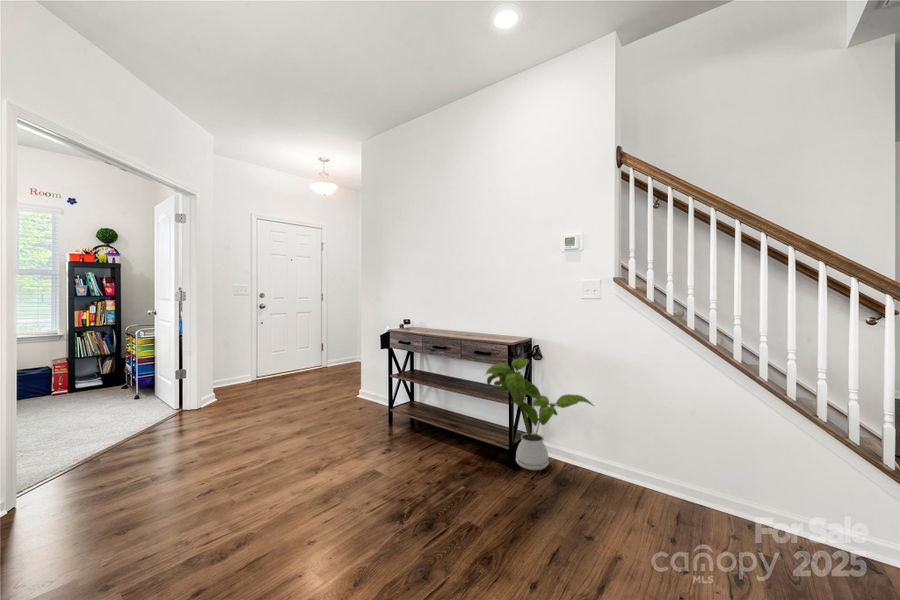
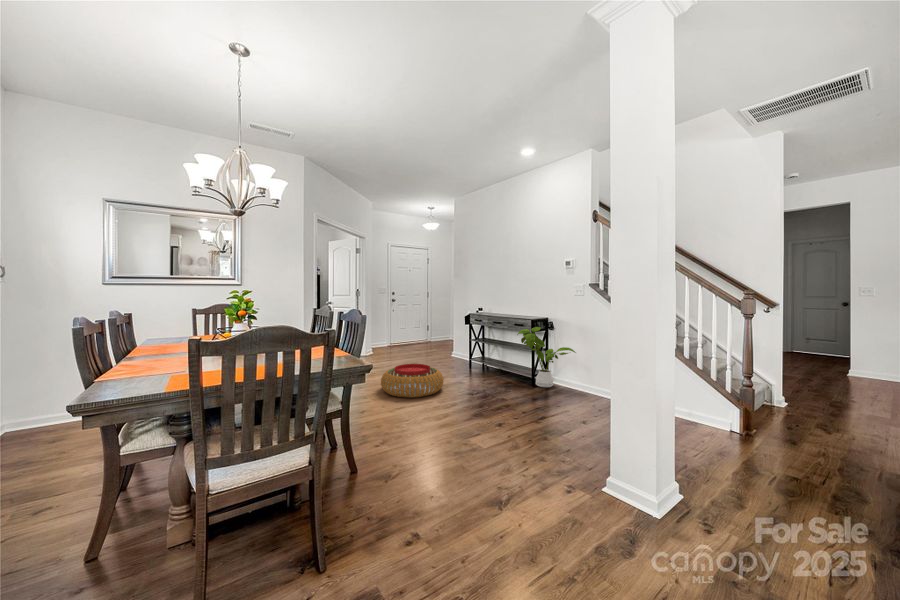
pouf: none [178,447,338,554] -> present [381,364,444,397]

